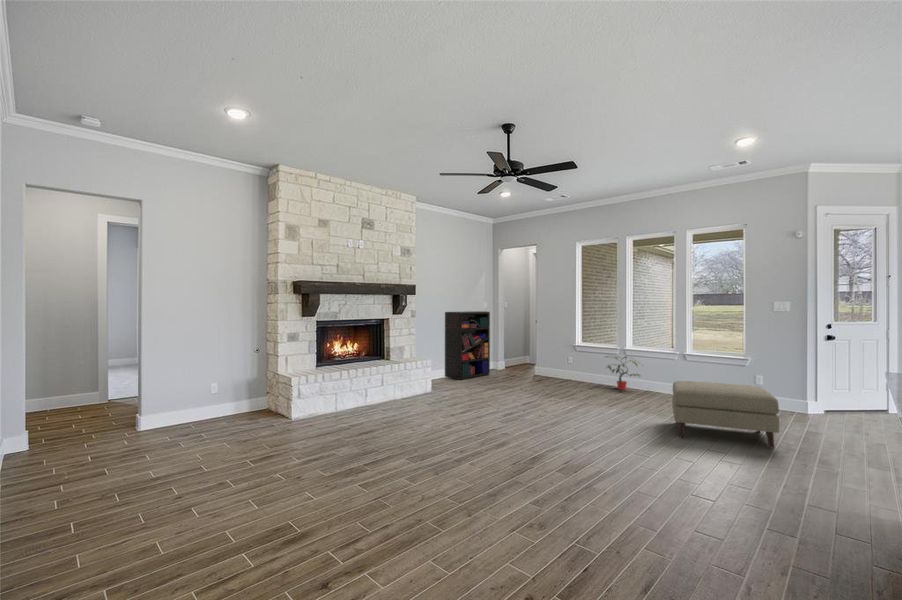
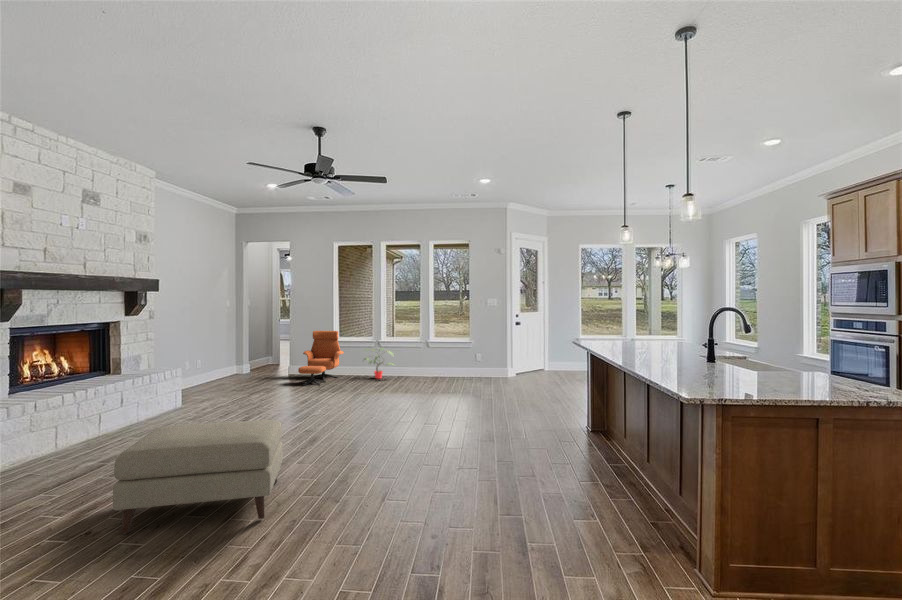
bookshelf: present [445,311,490,379] -> none [184,310,239,389]
lounge chair: none [535,334,585,389] -> present [298,331,344,386]
ottoman: present [672,381,779,448] -> present [113,420,283,534]

